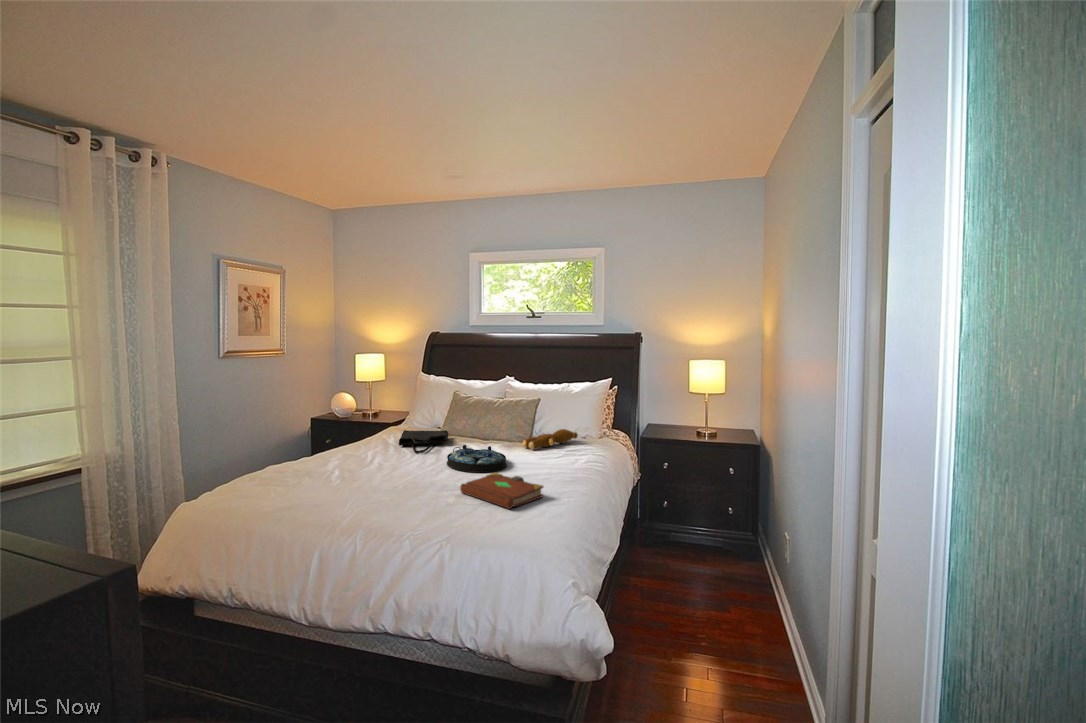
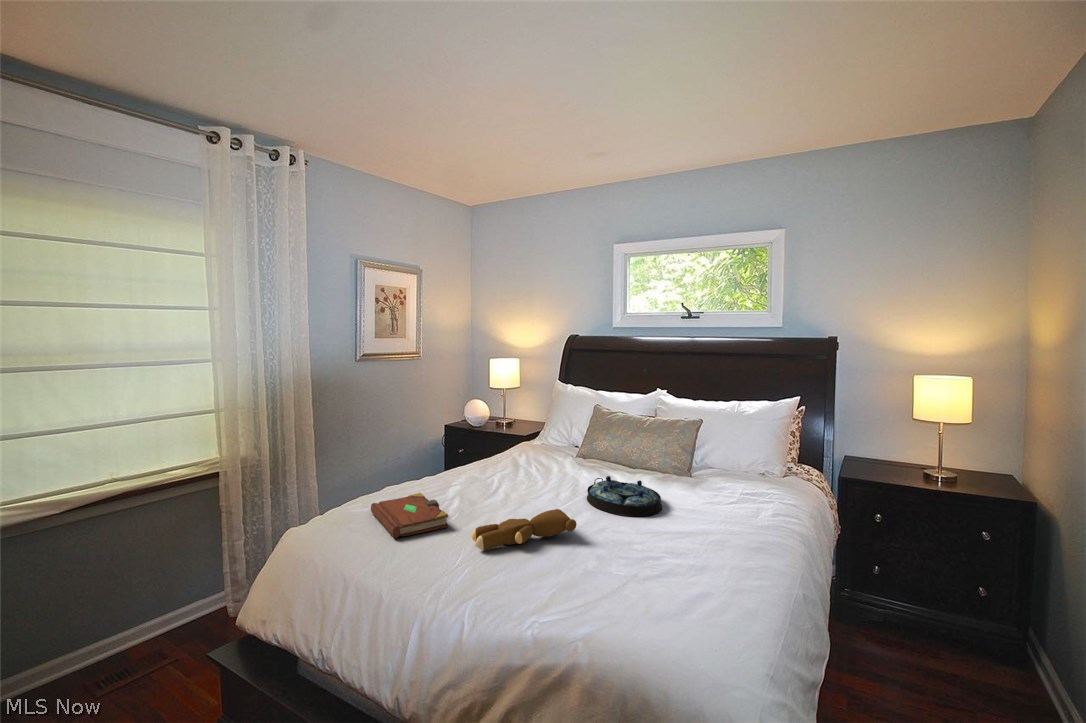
teddy bear: present [523,429,578,450] -> present [471,509,576,550]
tote bag: present [399,430,449,453] -> none [531,449,588,481]
book: present [460,472,543,509] -> present [371,493,448,538]

